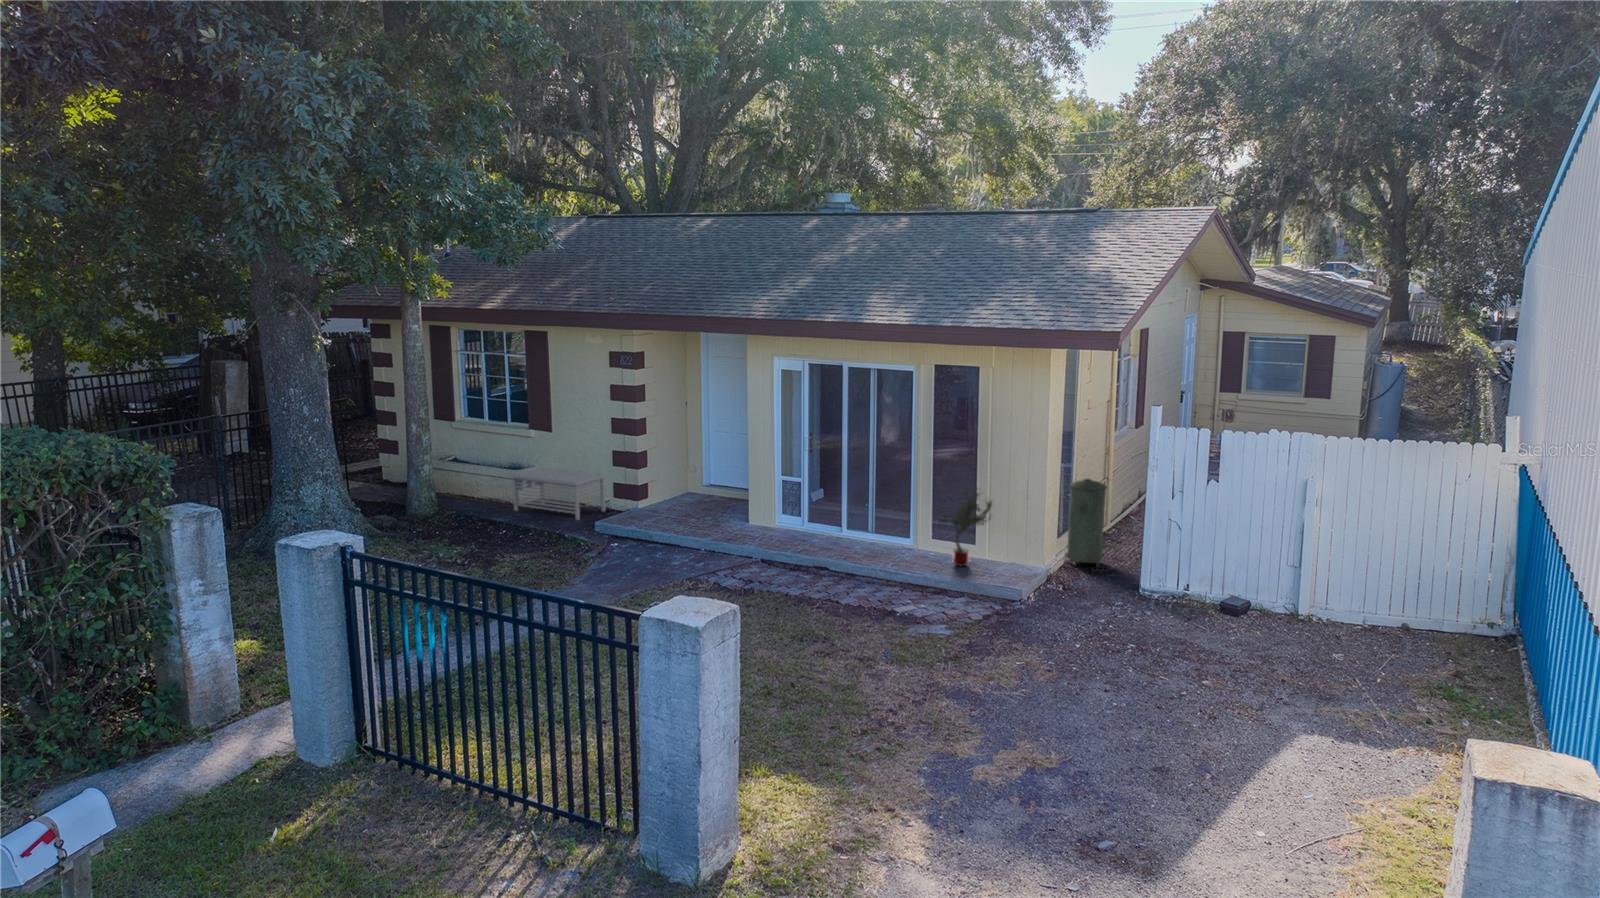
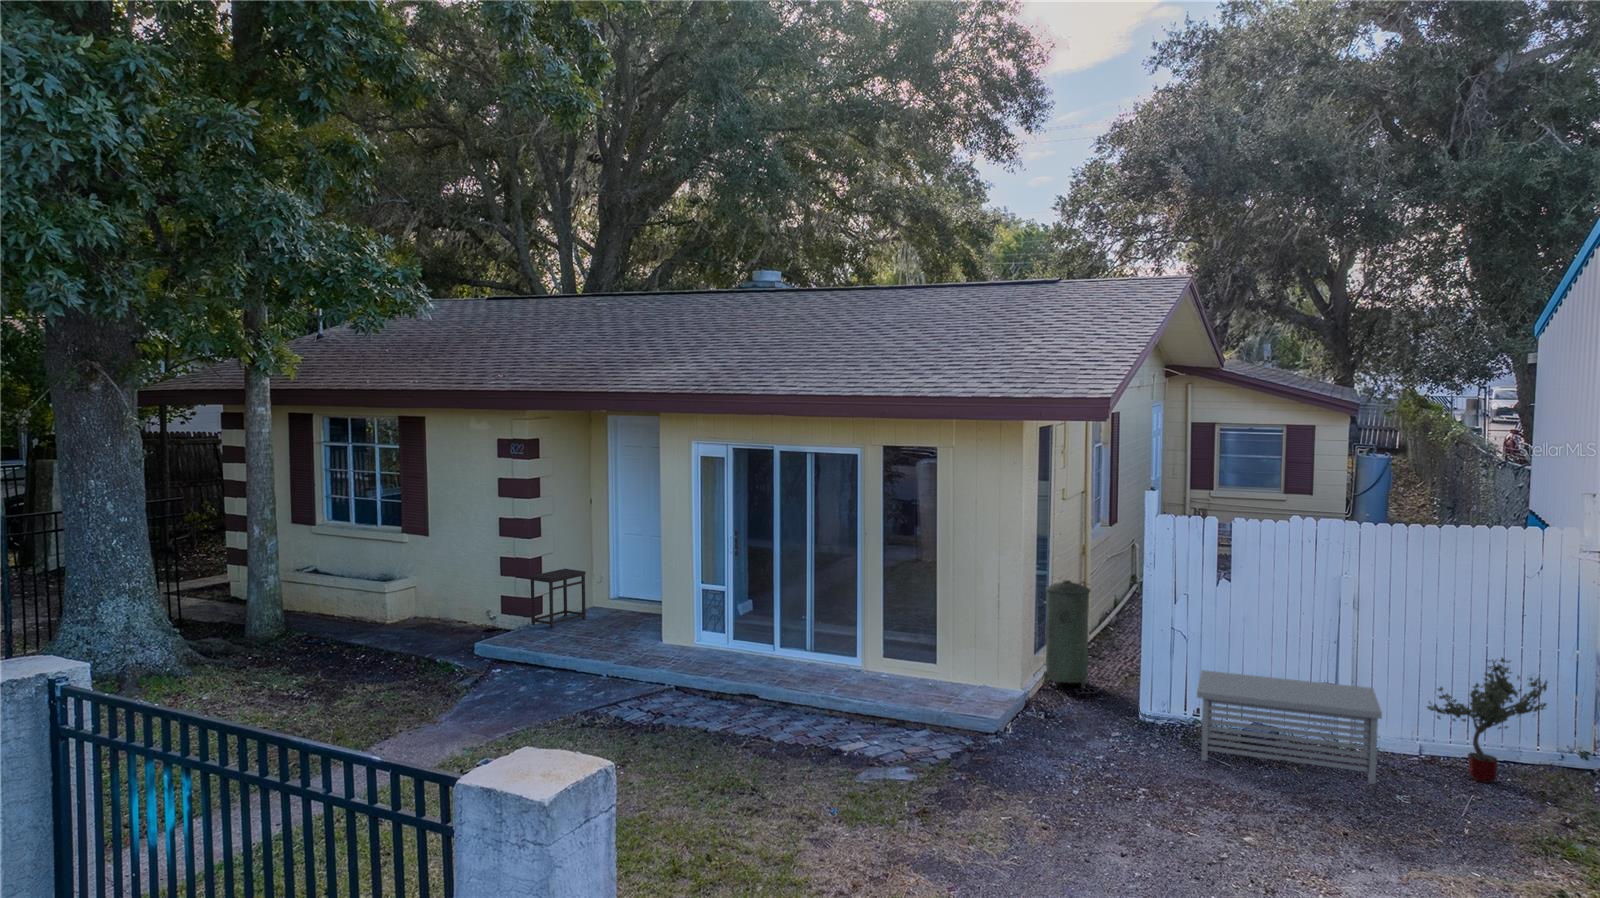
side table: none [636,461,682,510] -> present [530,569,586,628]
storage bench: present [509,466,606,520] -> present [1197,670,1382,784]
potted tree: present [935,487,992,566] -> present [1427,658,1547,783]

